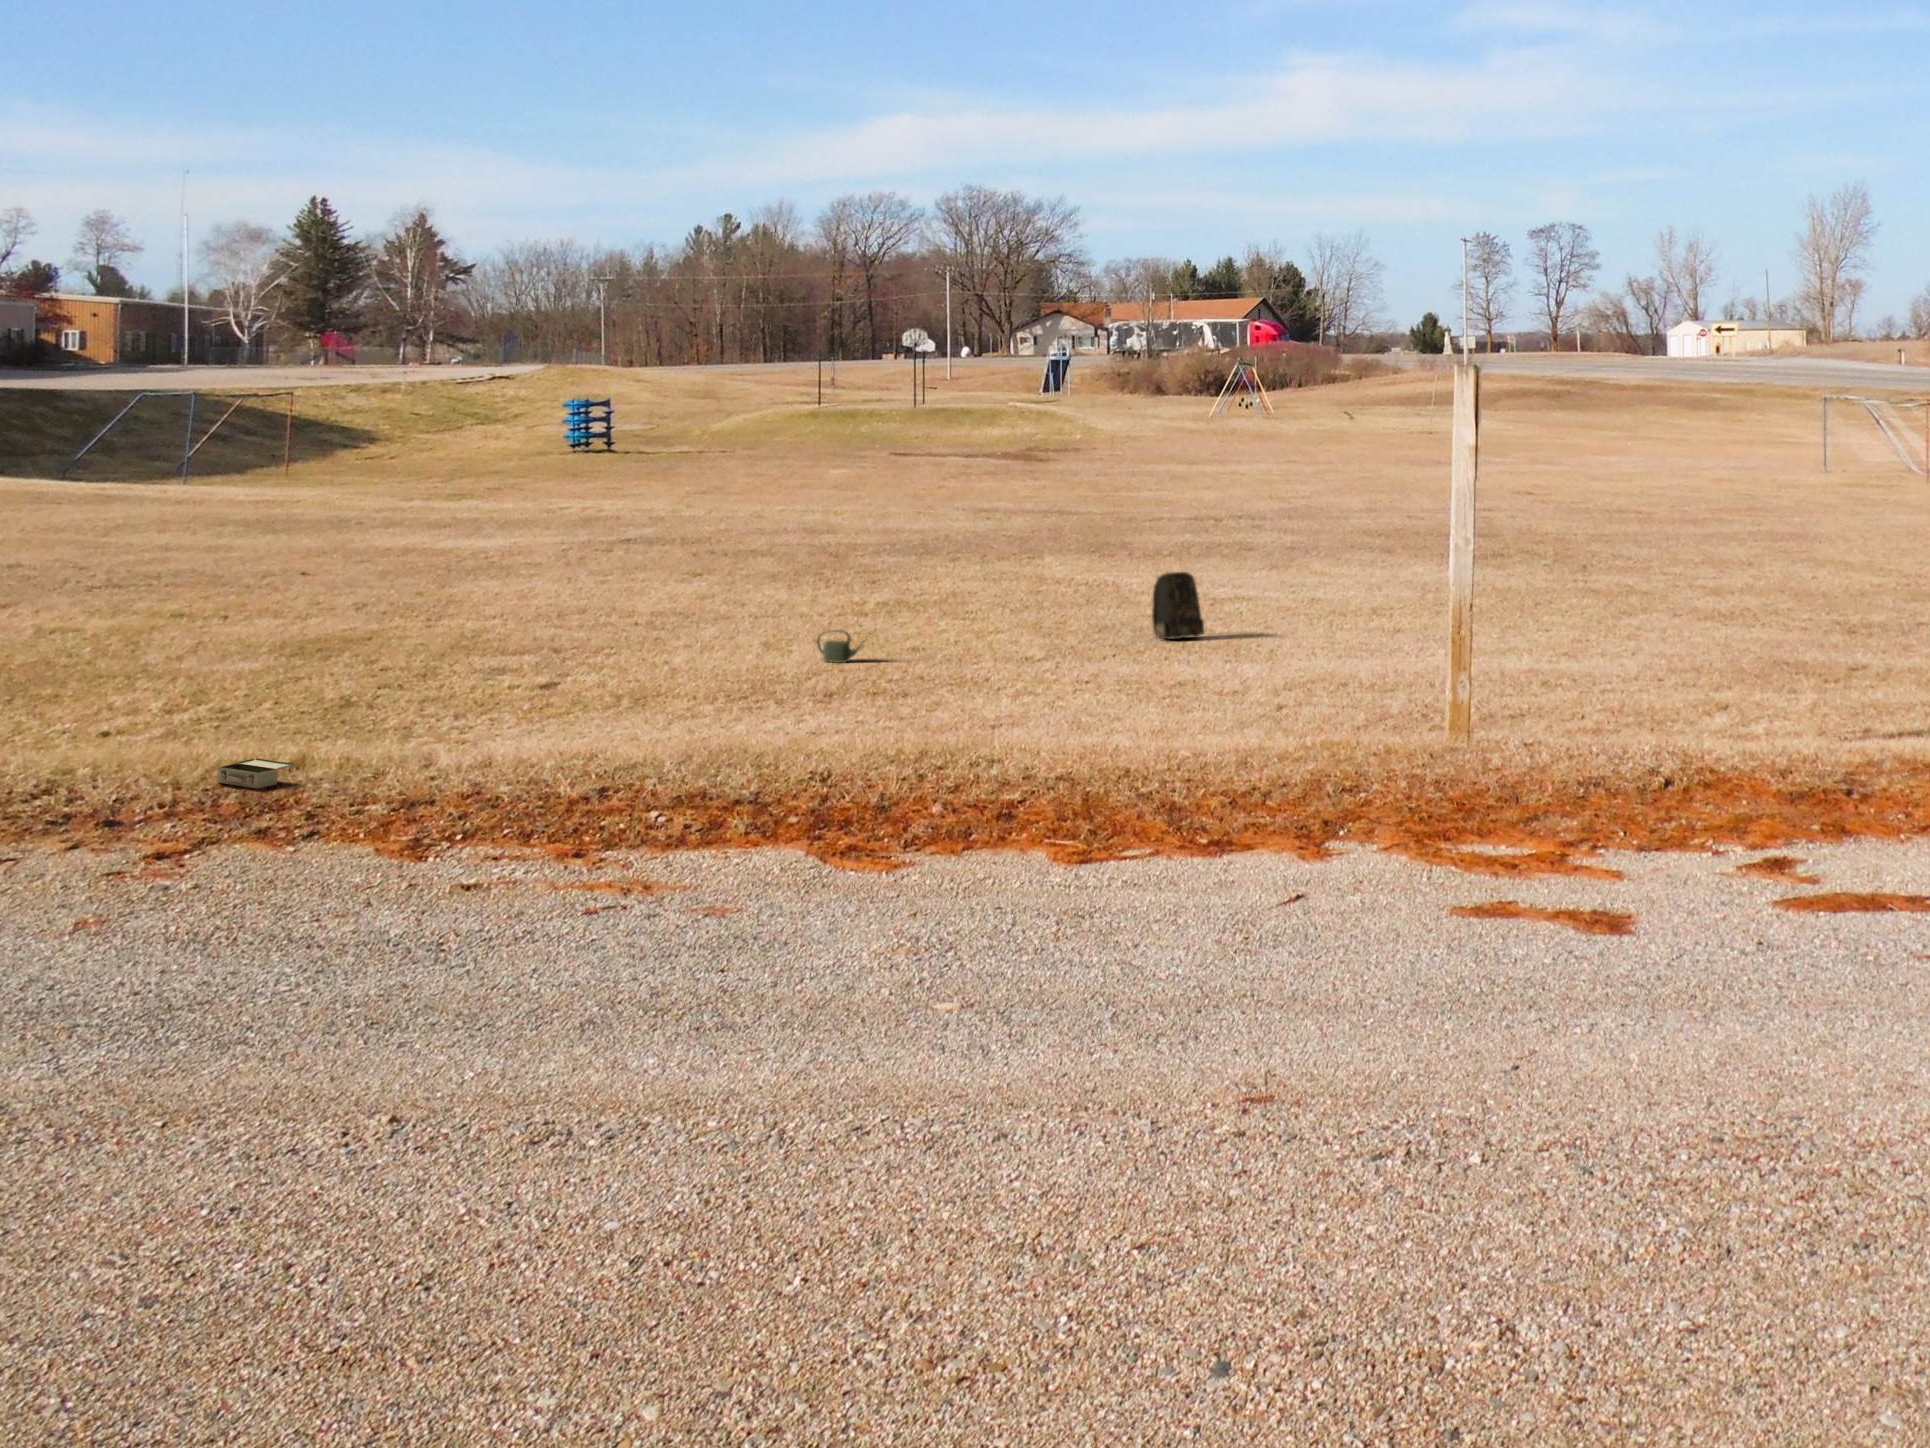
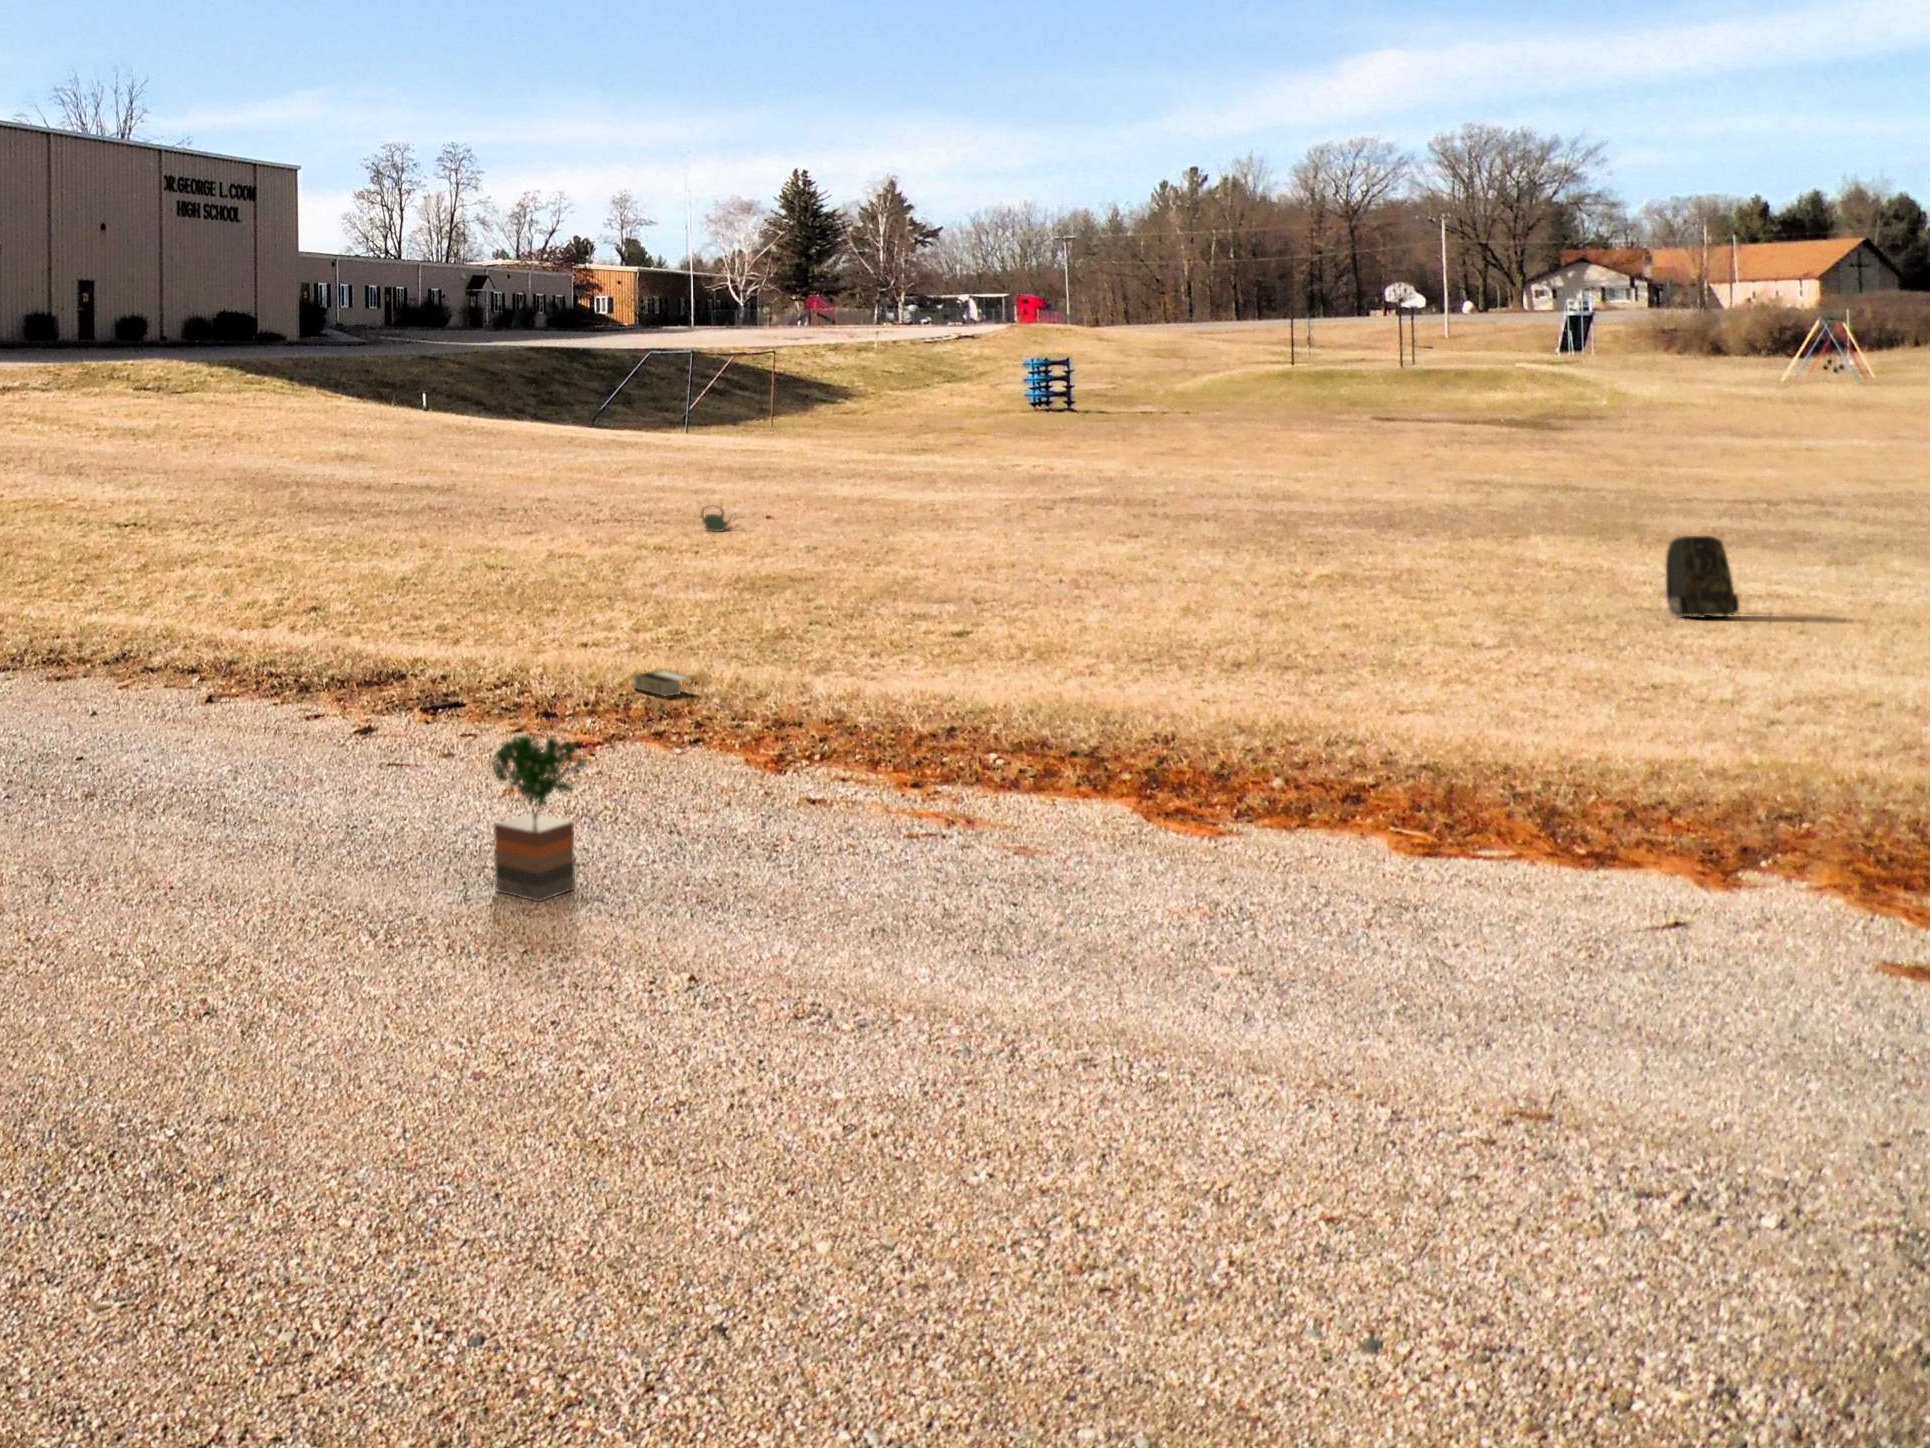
watering can: present [817,630,862,663] -> present [701,507,730,532]
potted tree: none [106,849,245,1054] -> present [491,736,589,901]

